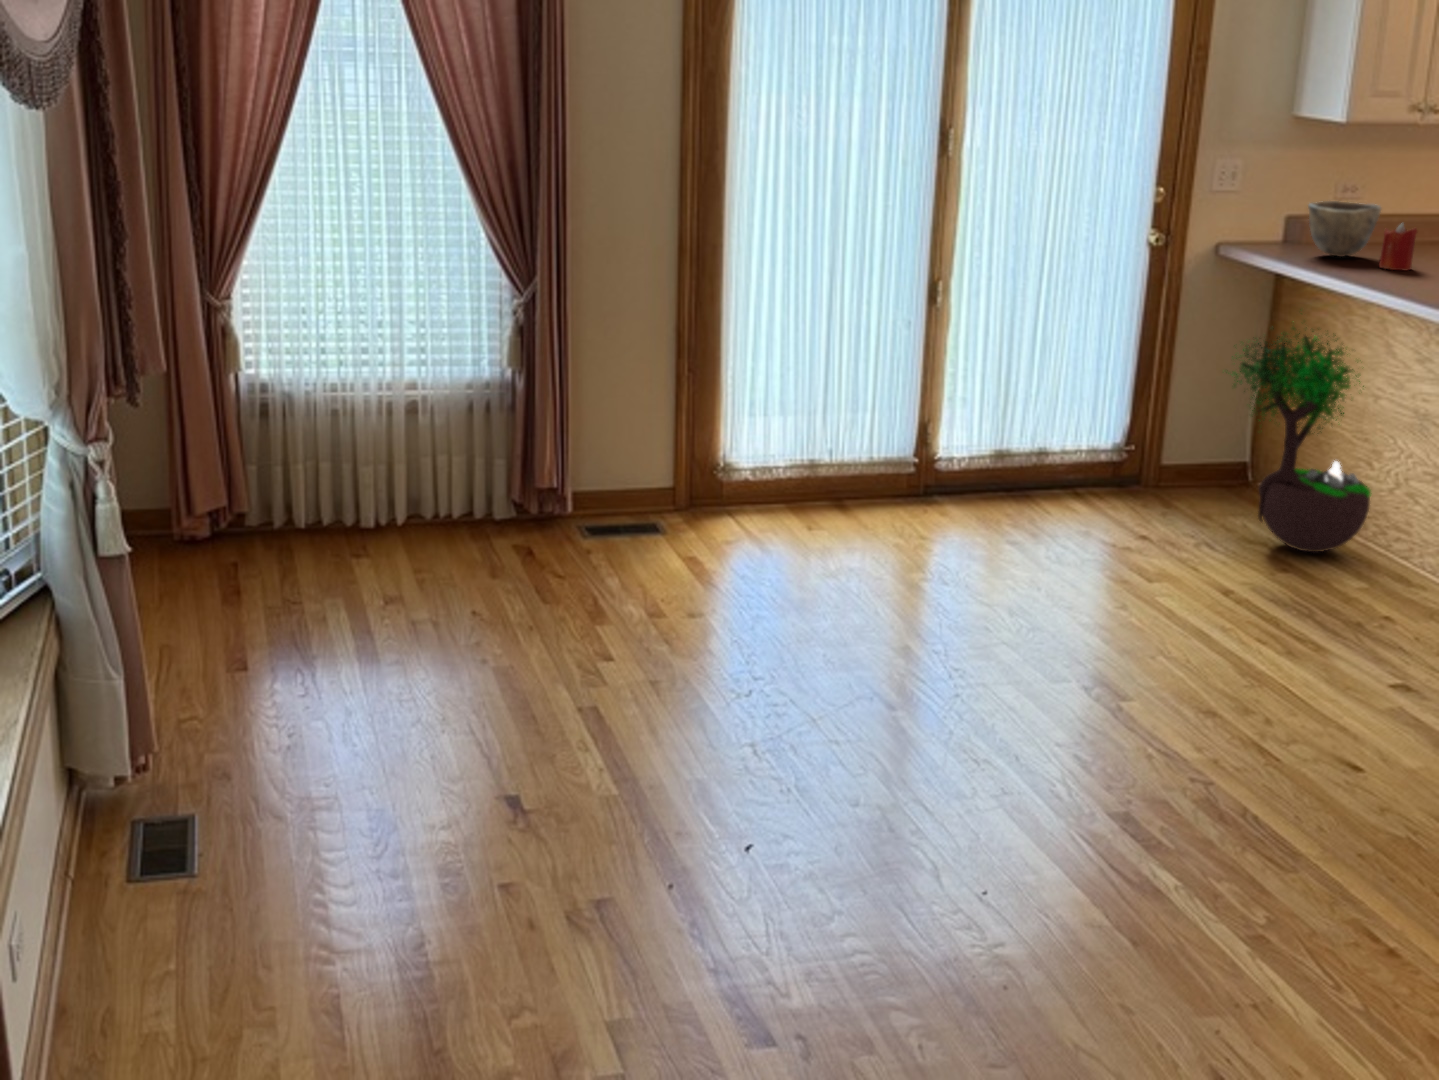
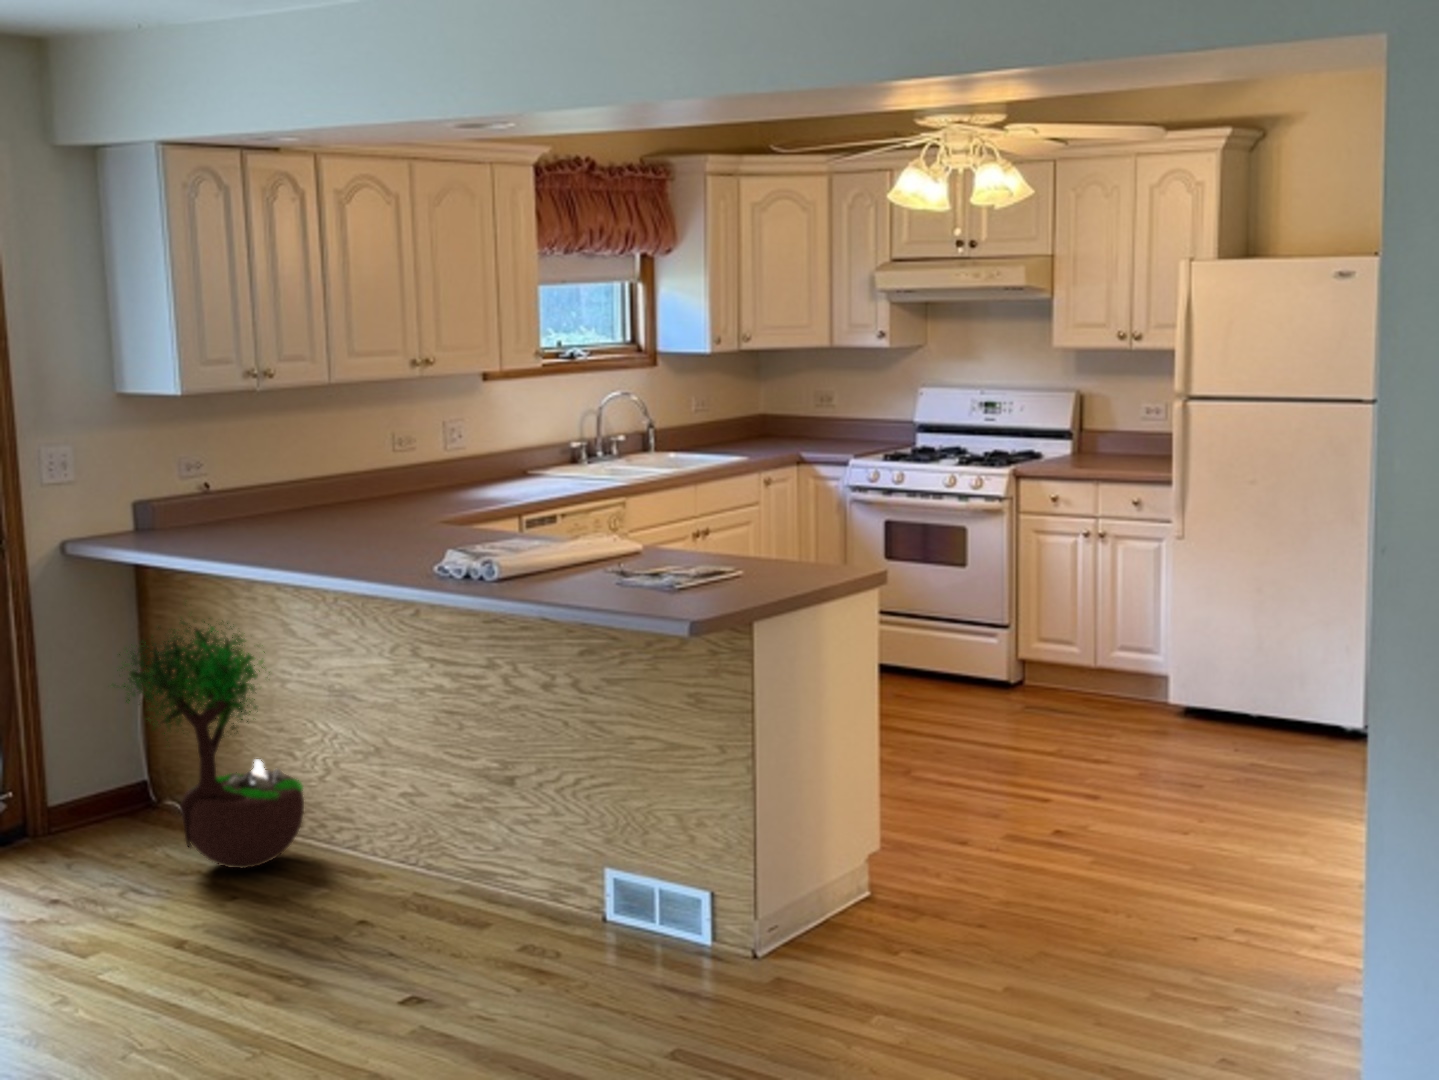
bowl: present [1308,201,1381,256] -> none [160,478,239,538]
candle: present [1379,224,1417,270] -> none [251,492,287,543]

